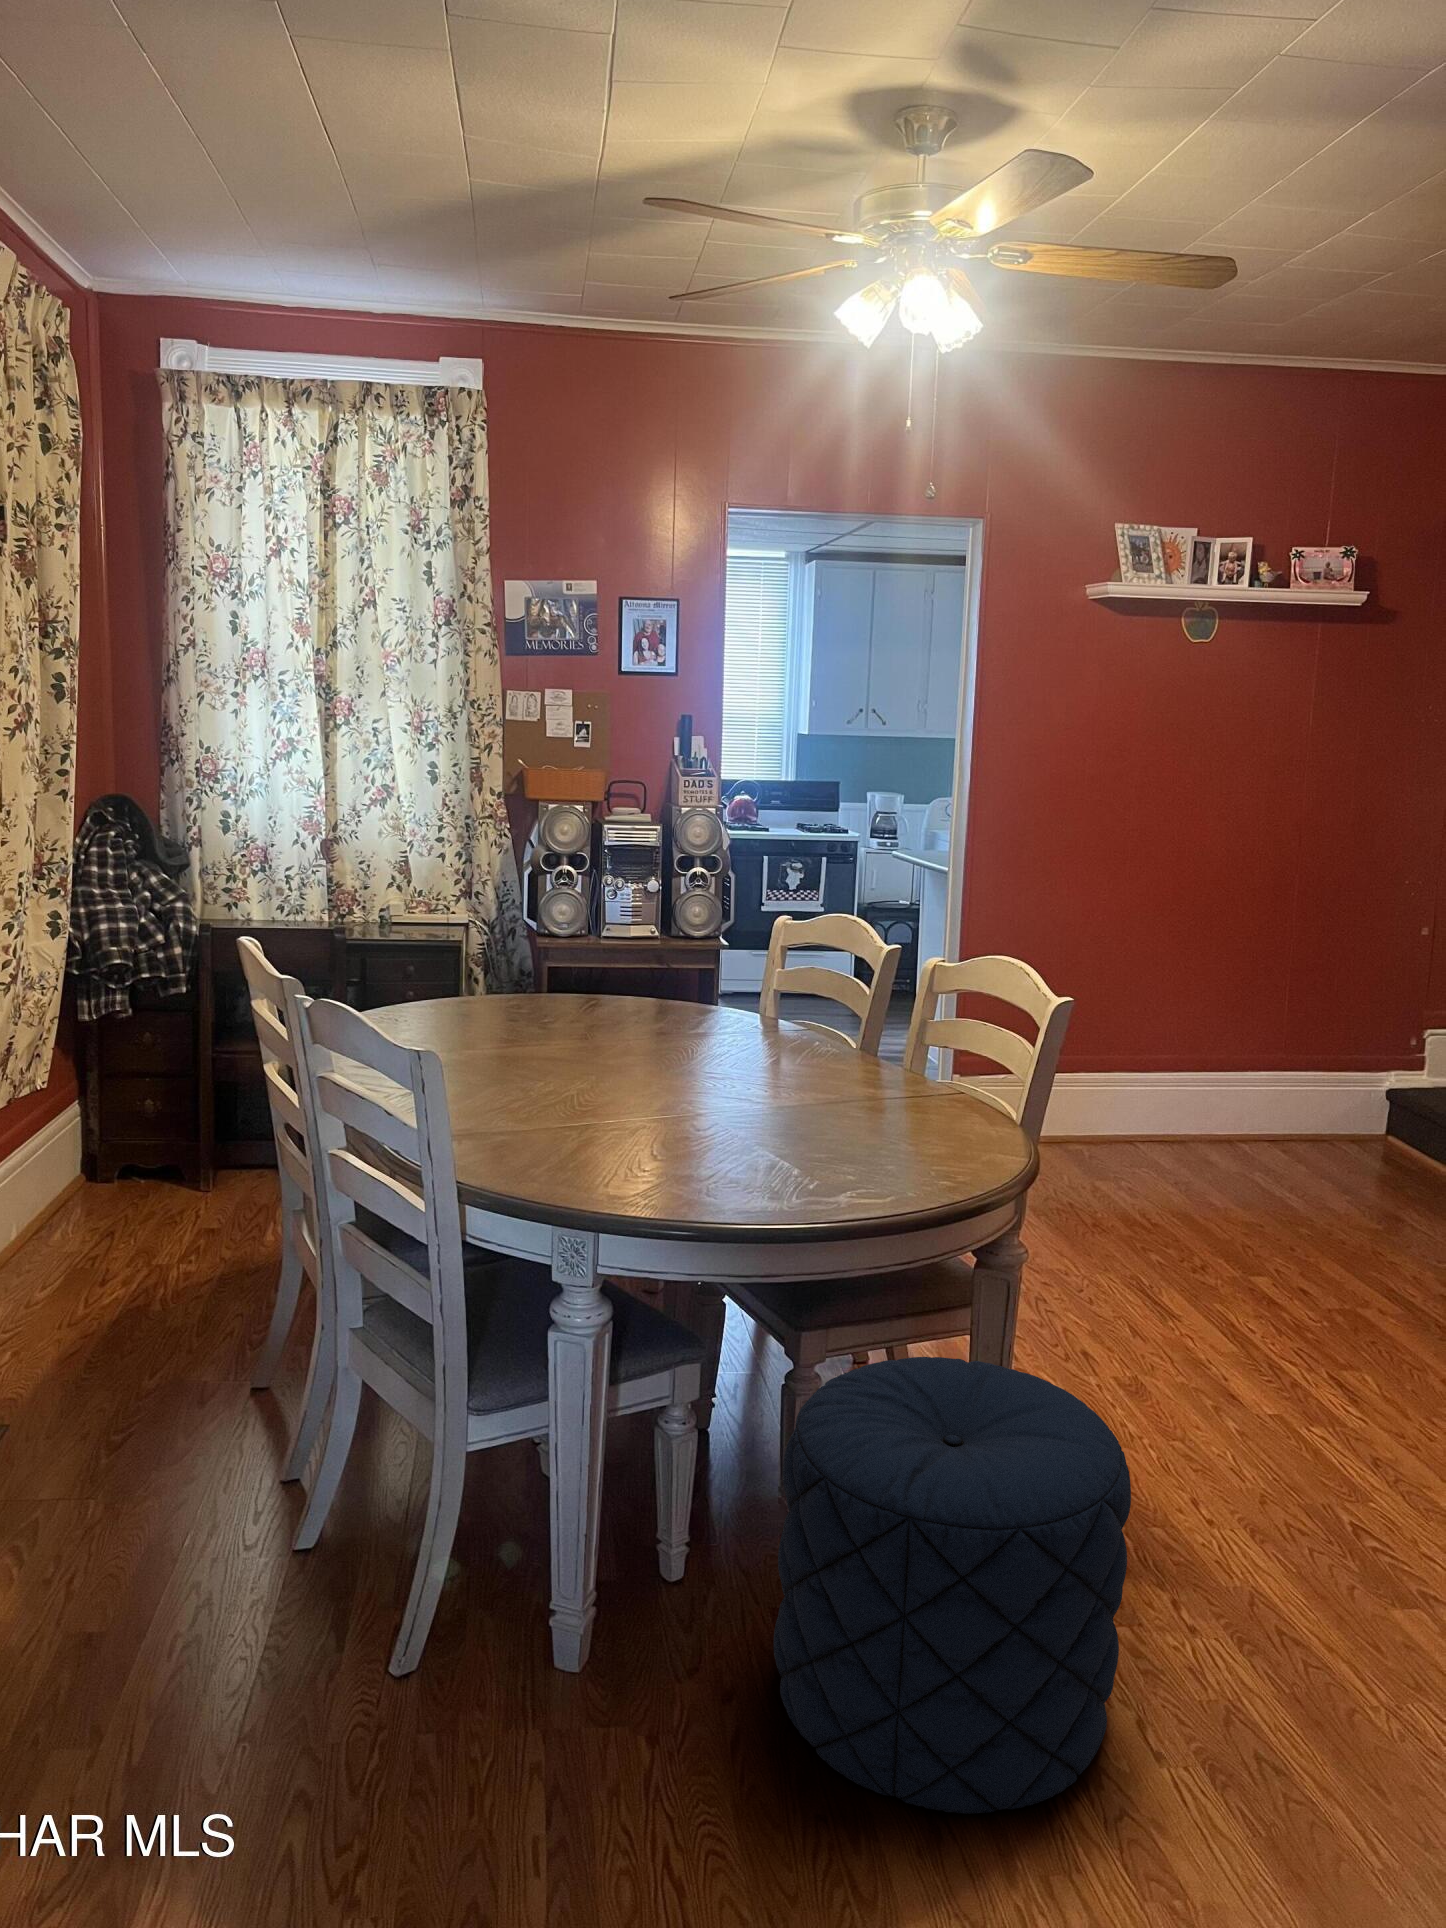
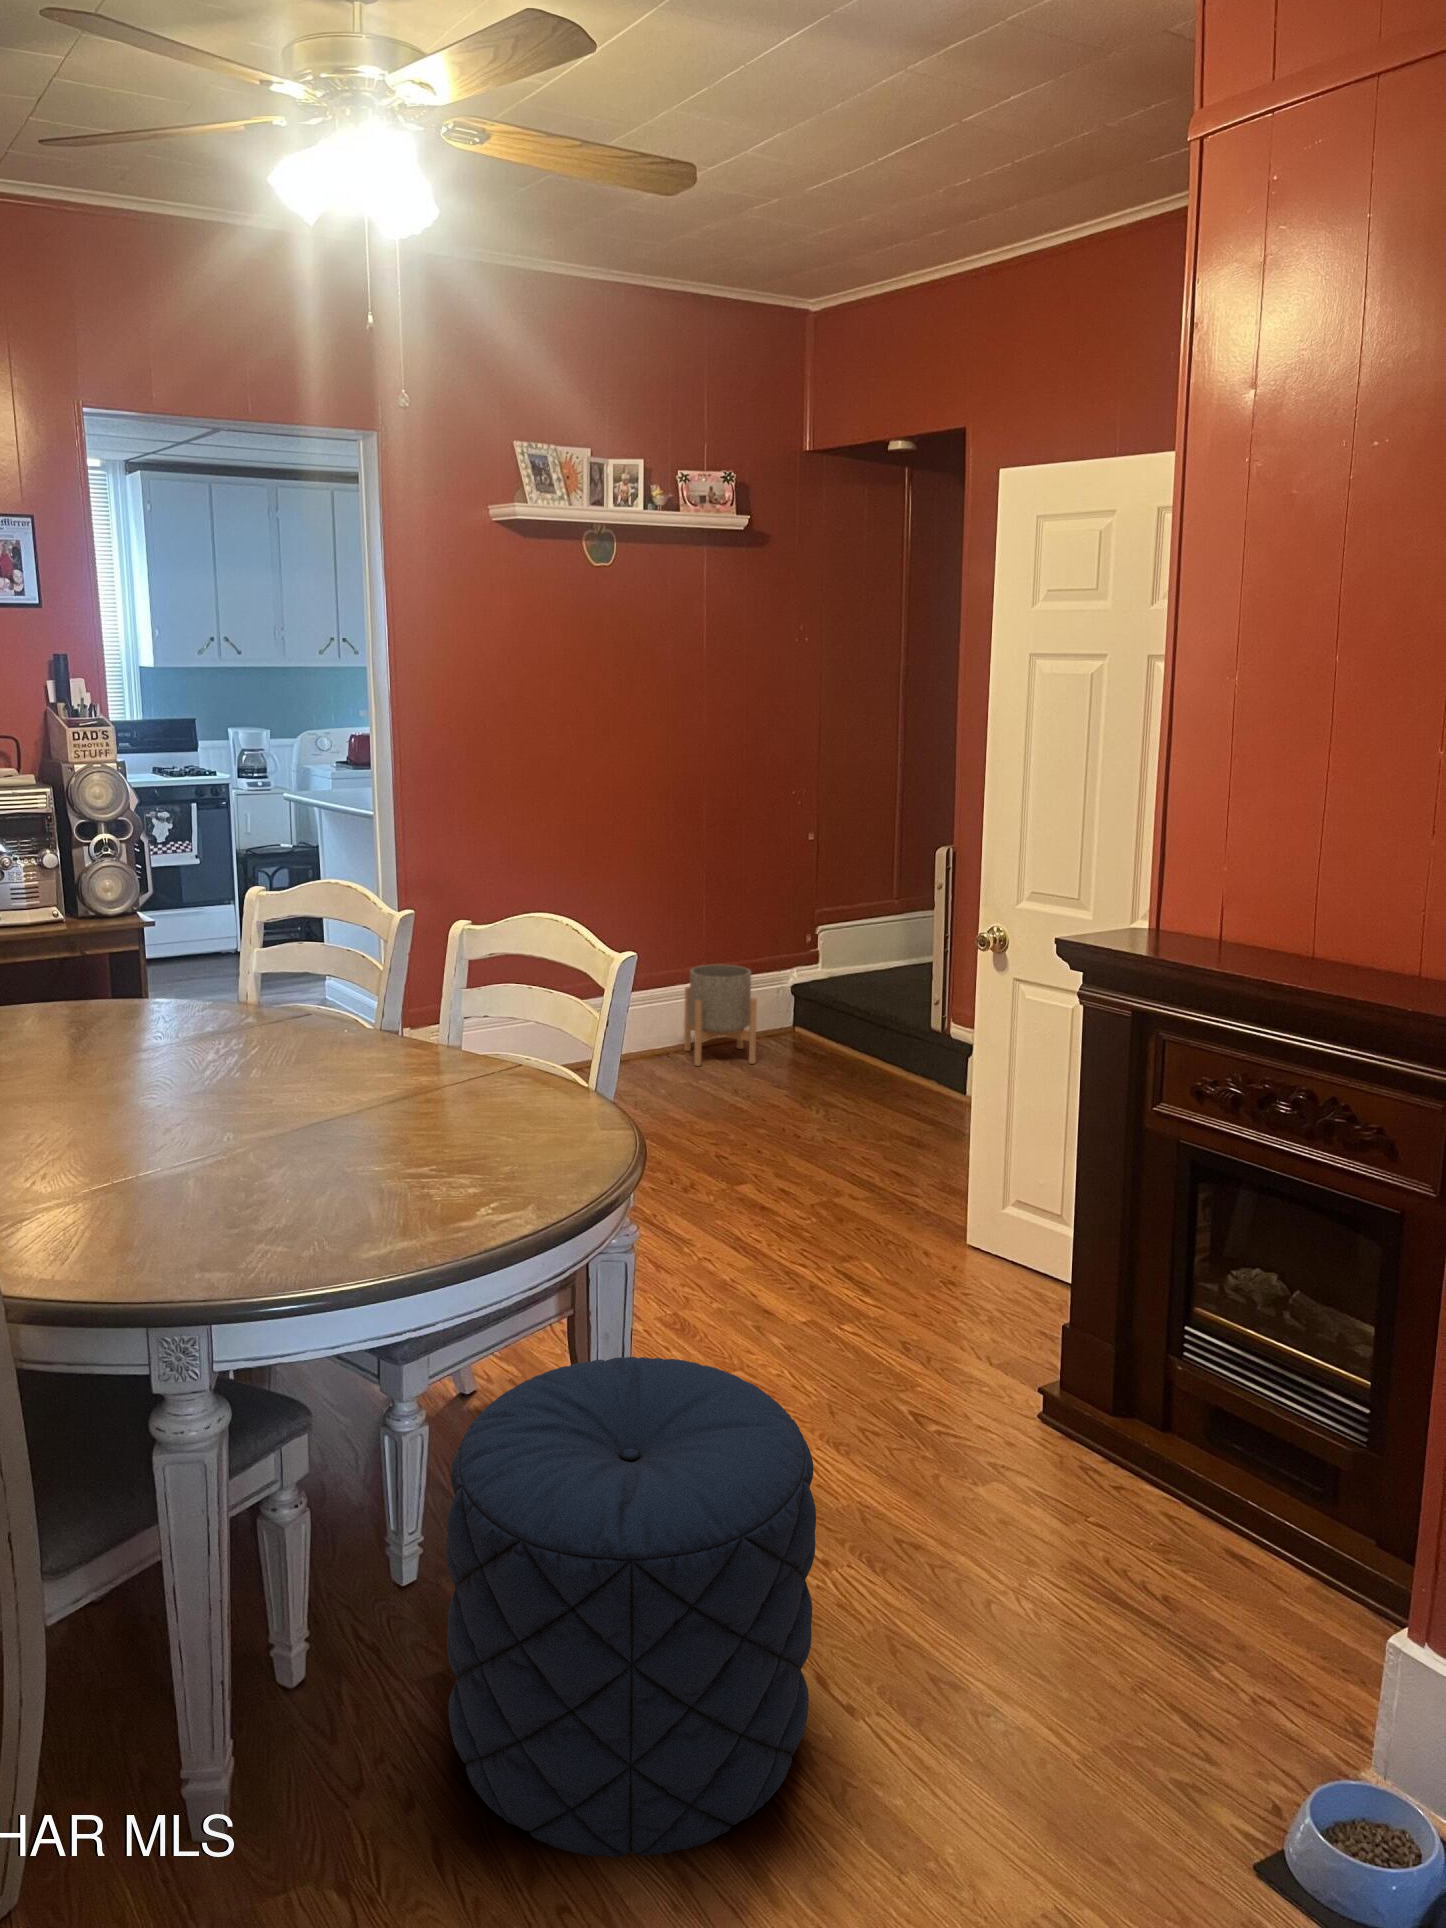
planter: none [1250,1054,1331,1163] -> present [684,964,757,1066]

